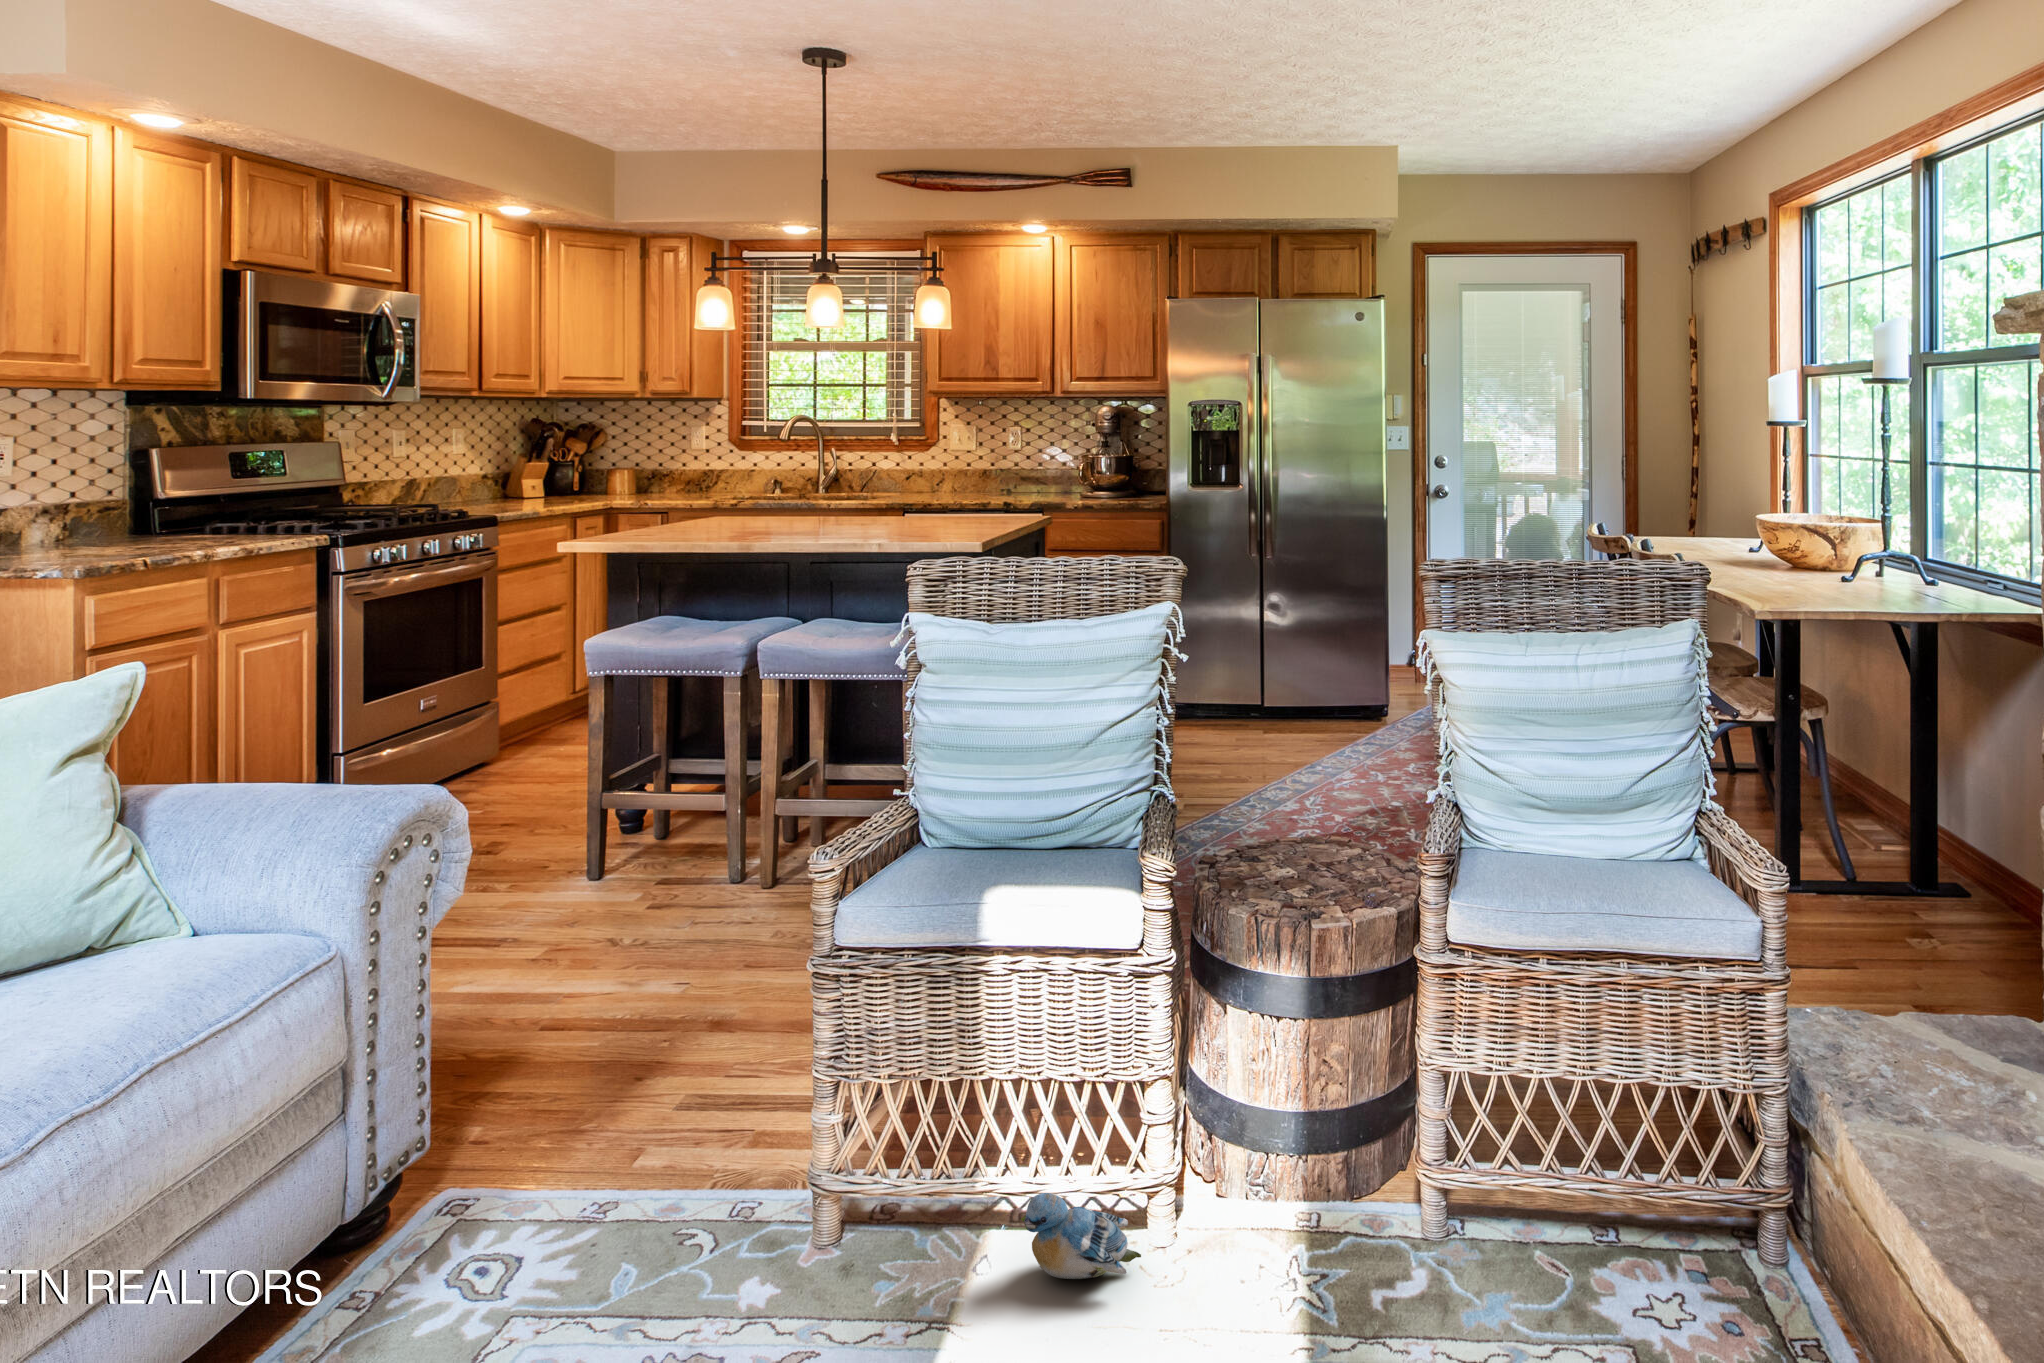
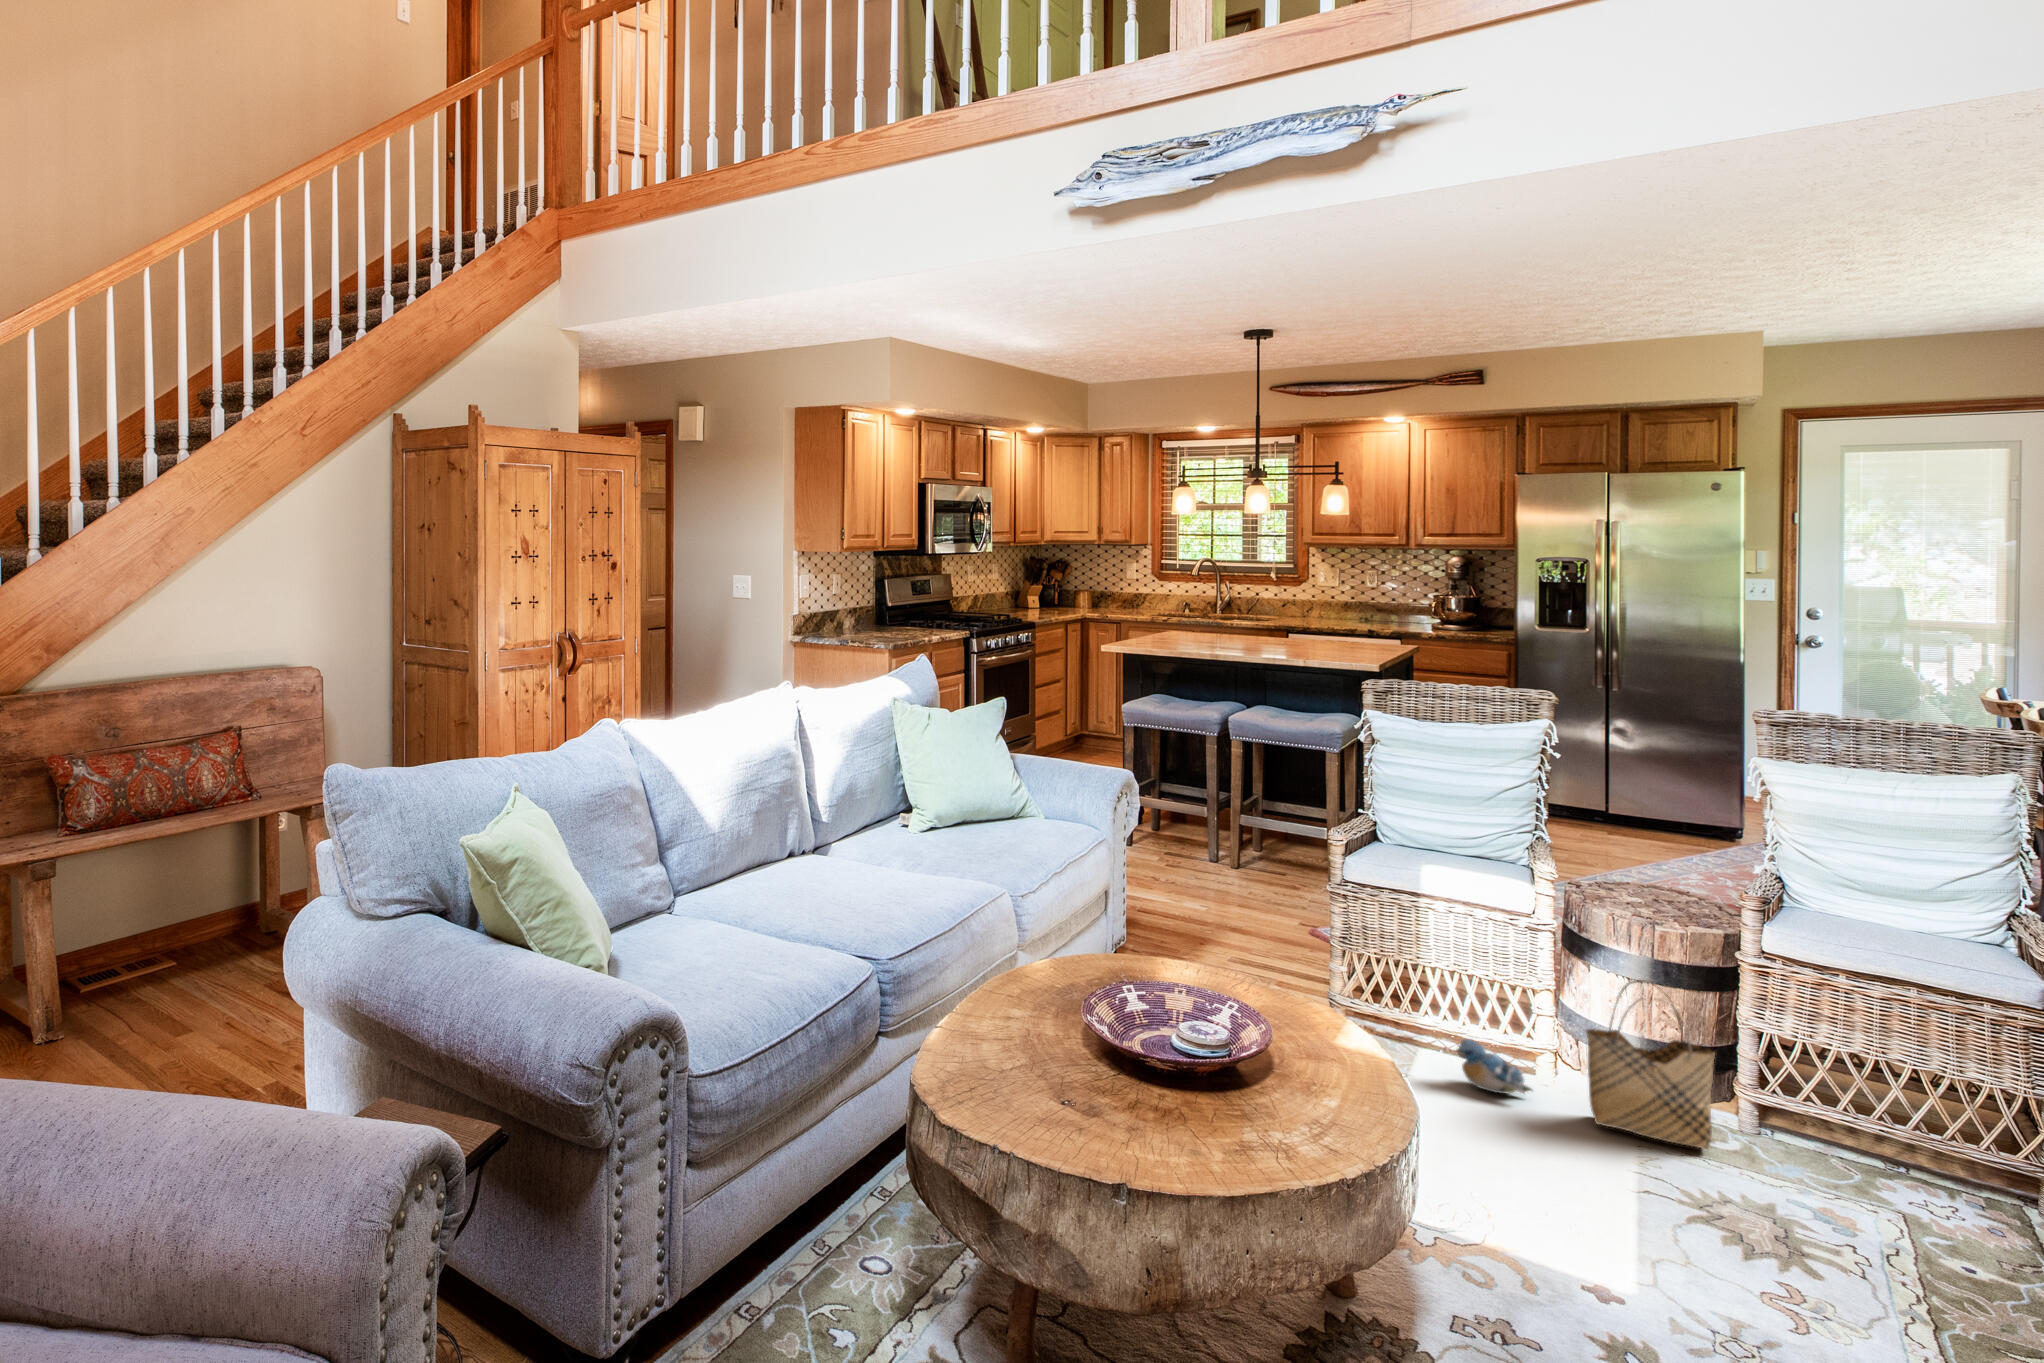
woven basket: none [1213,1029,1391,1304] -> present [1586,980,1715,1149]

